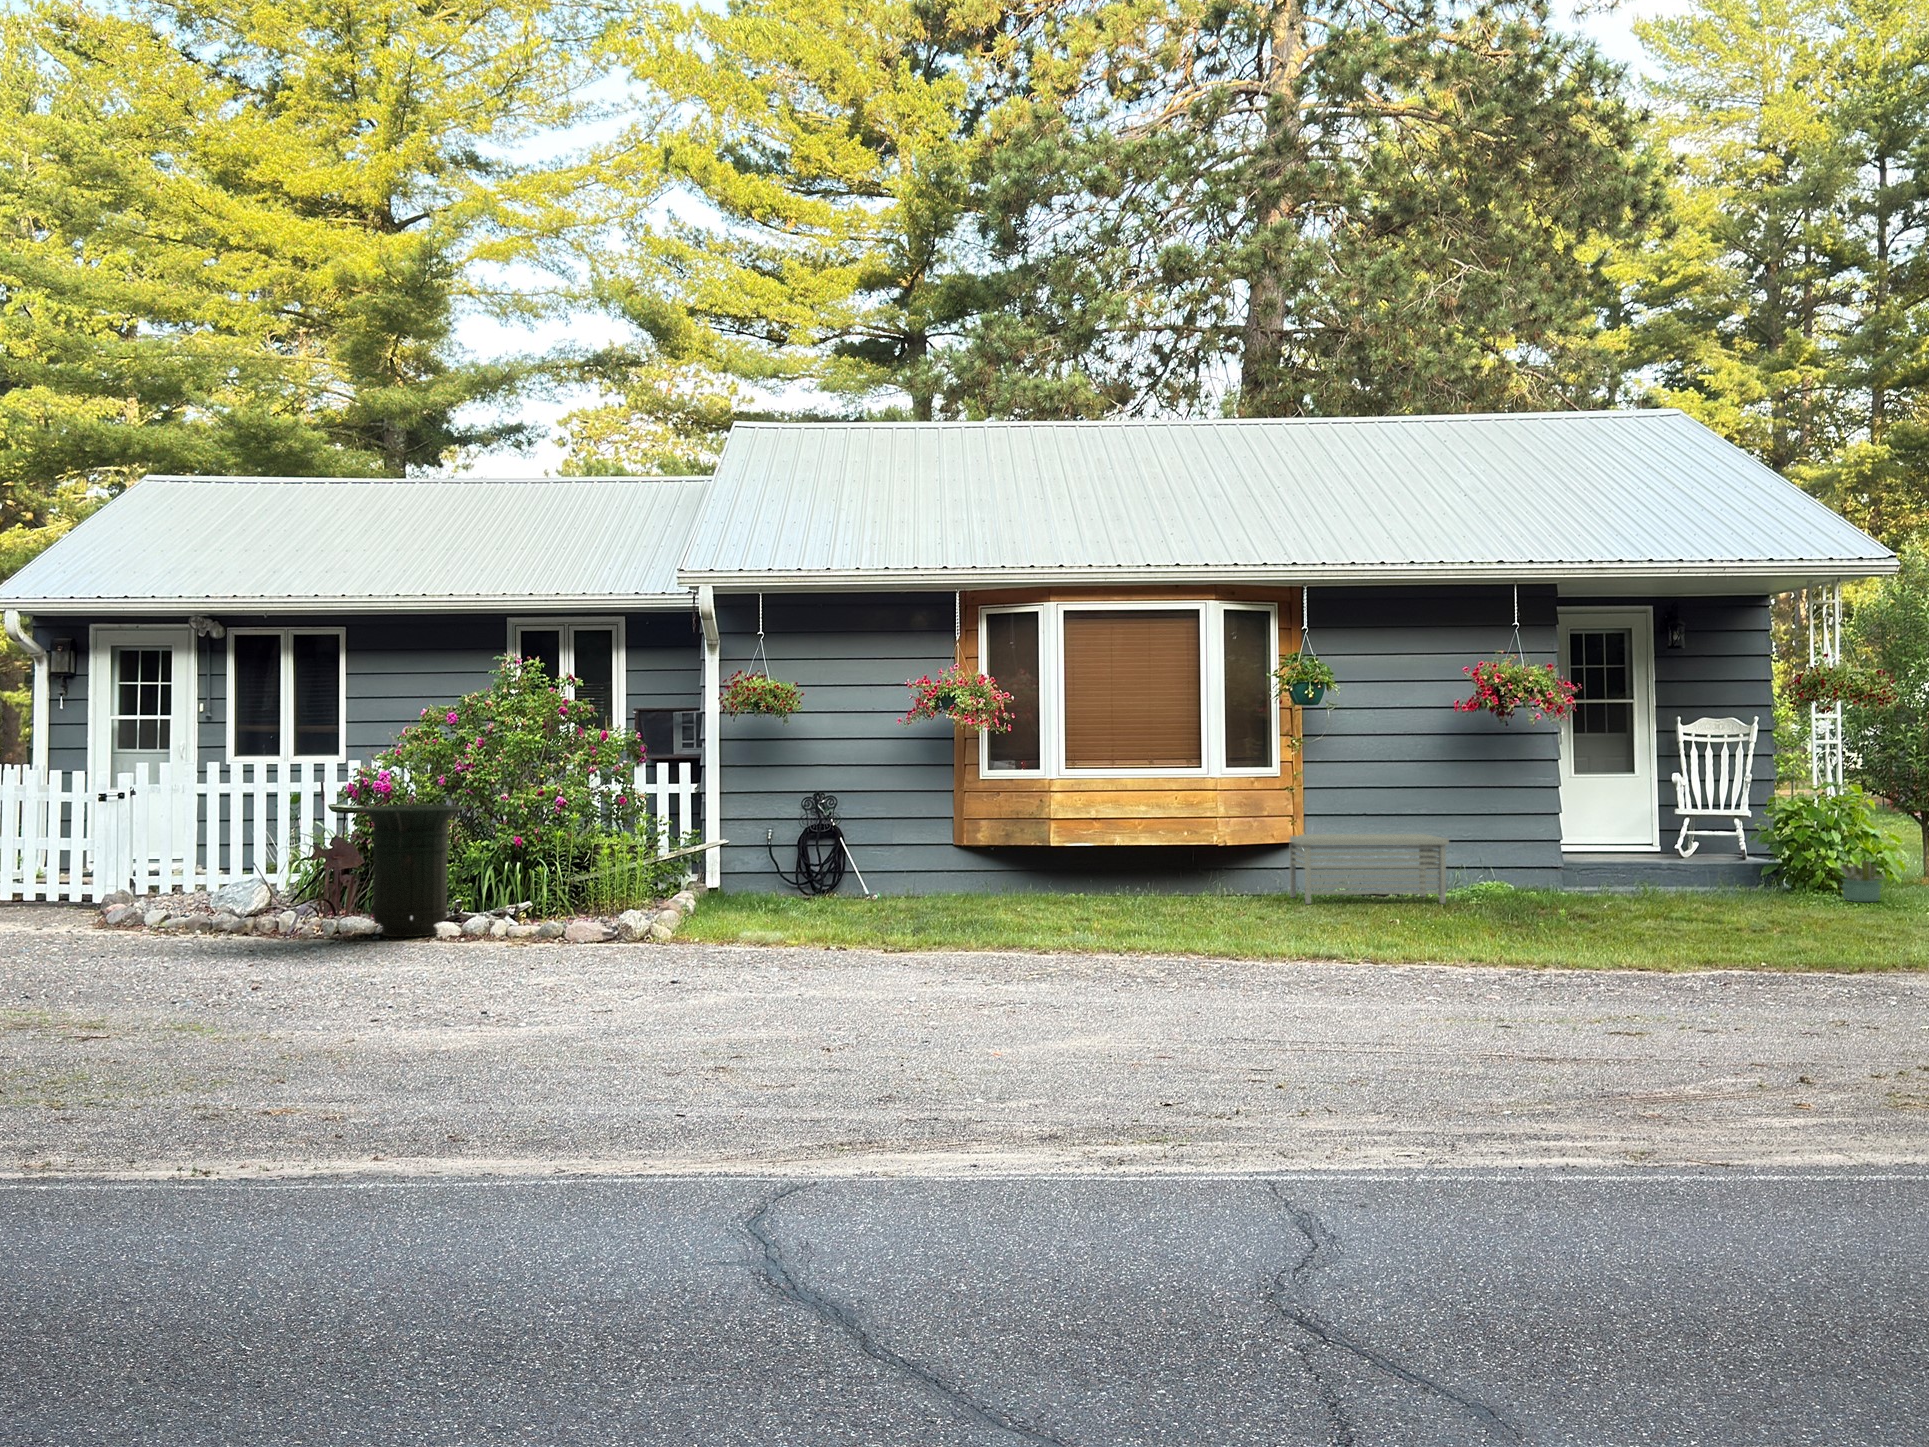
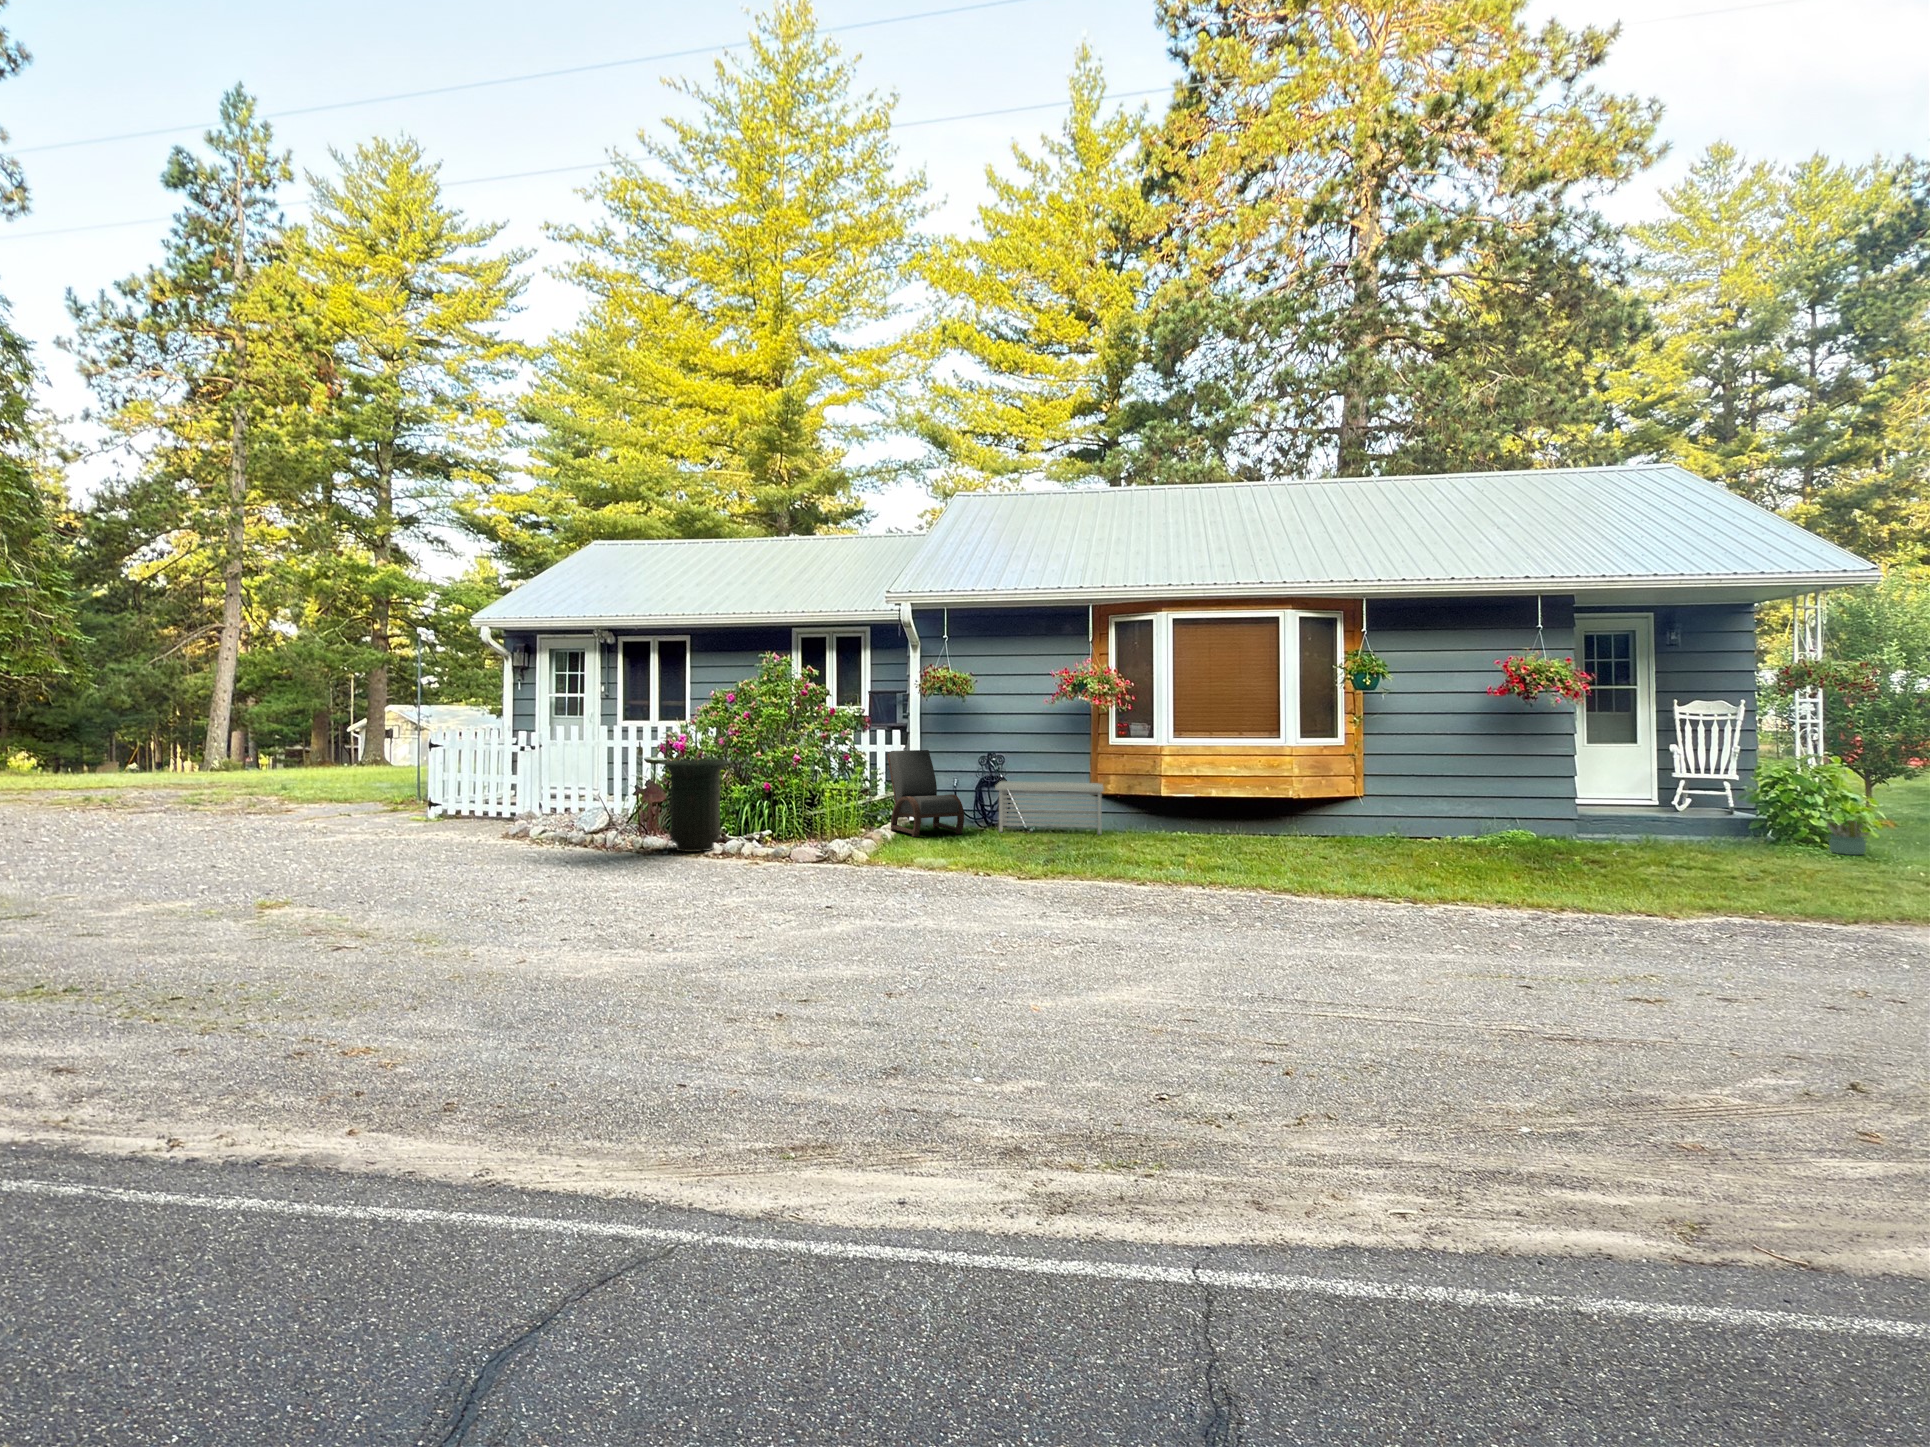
lounge chair: none [676,791,789,912] -> present [887,750,964,837]
storage bench: present [1289,834,1449,904] -> present [995,781,1103,835]

